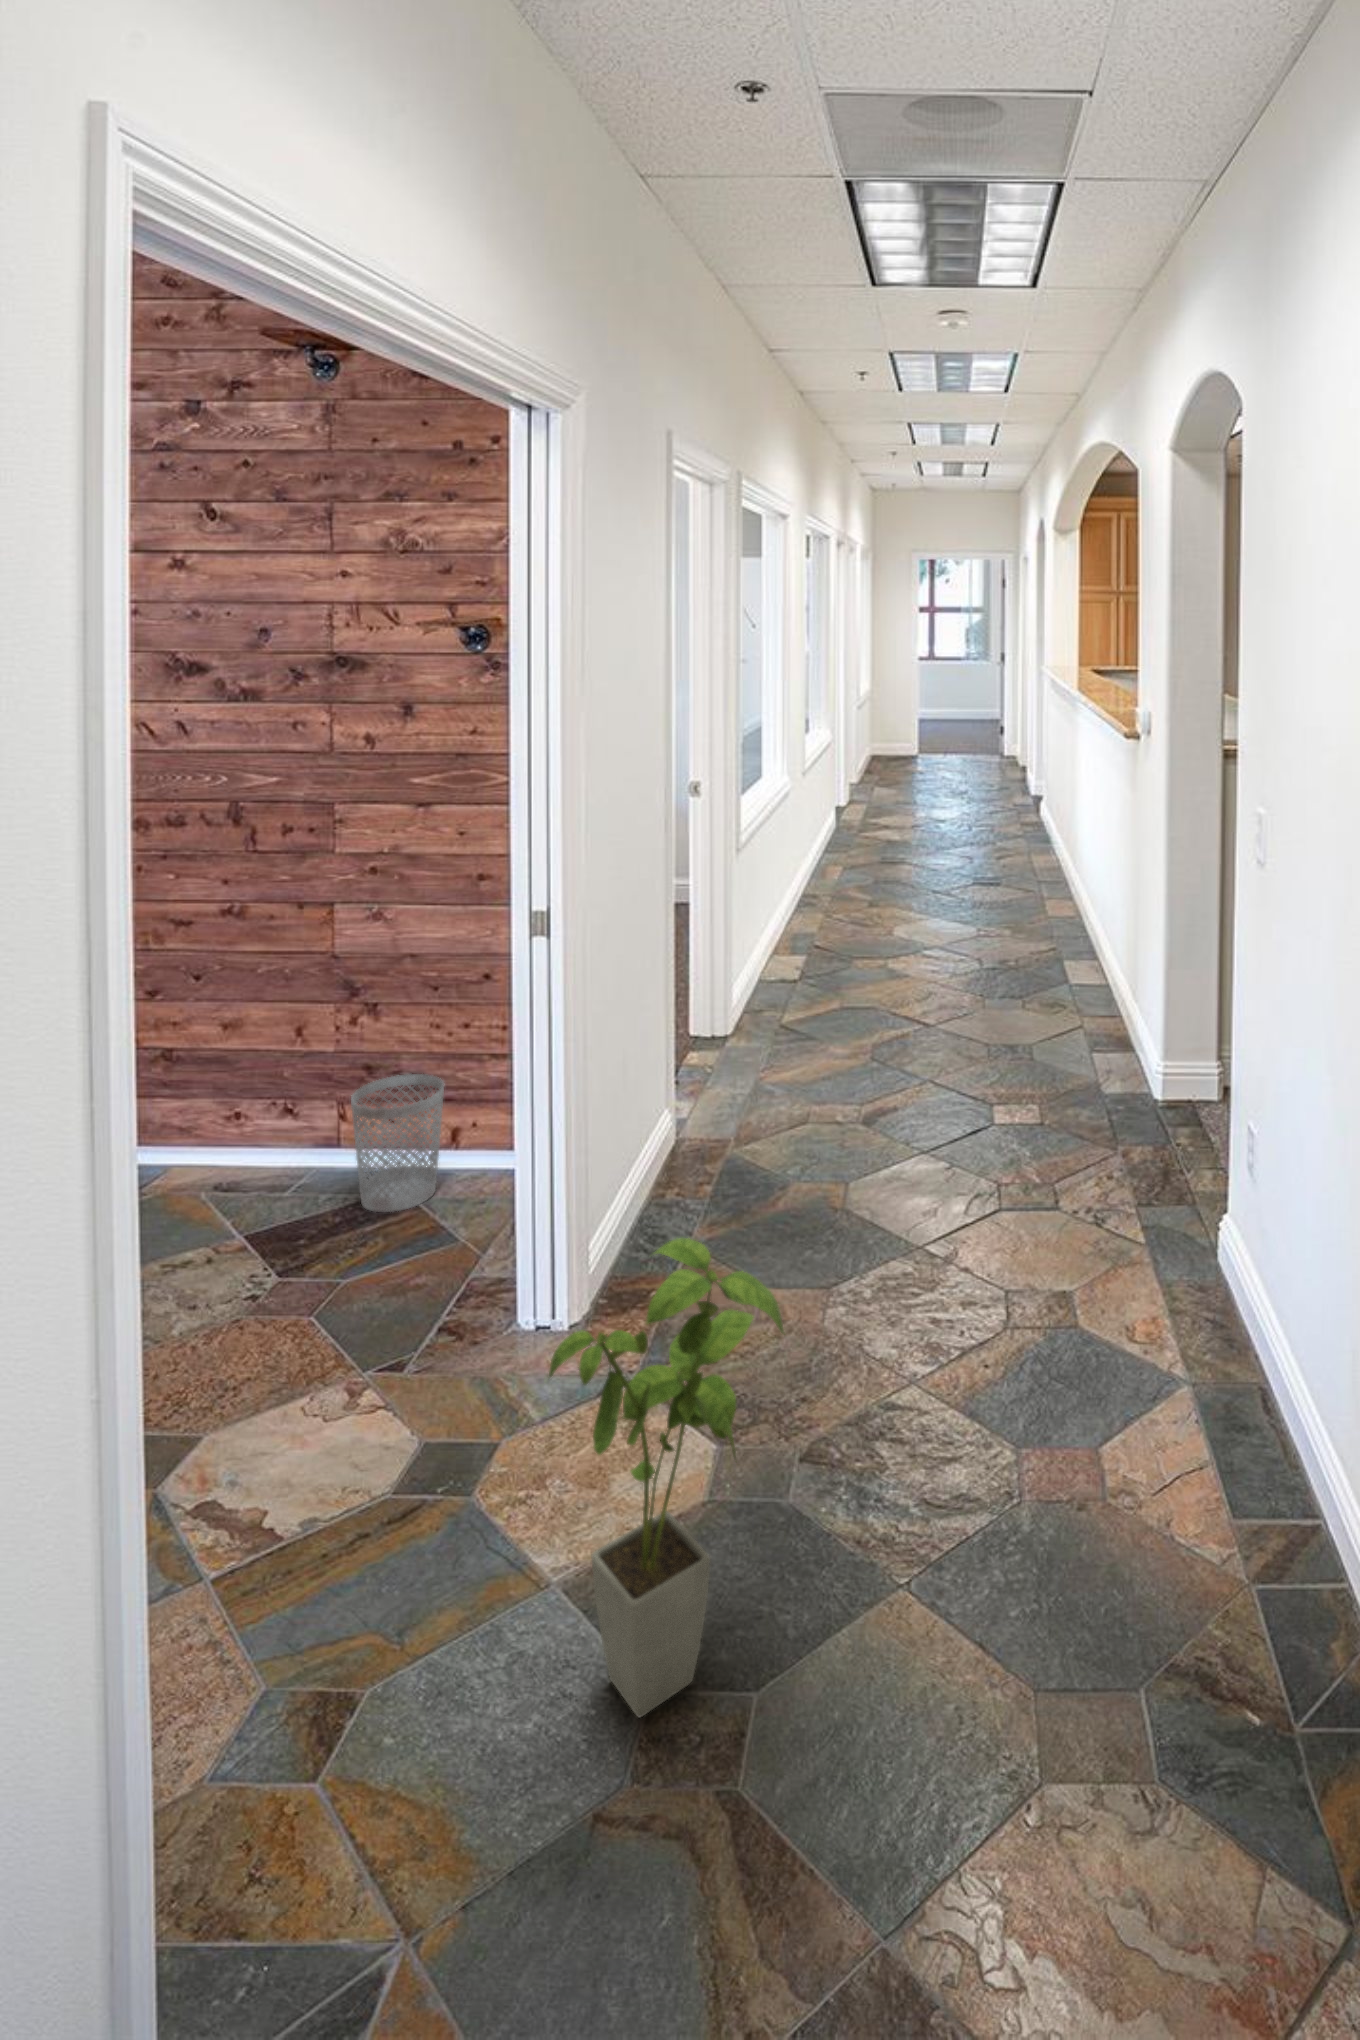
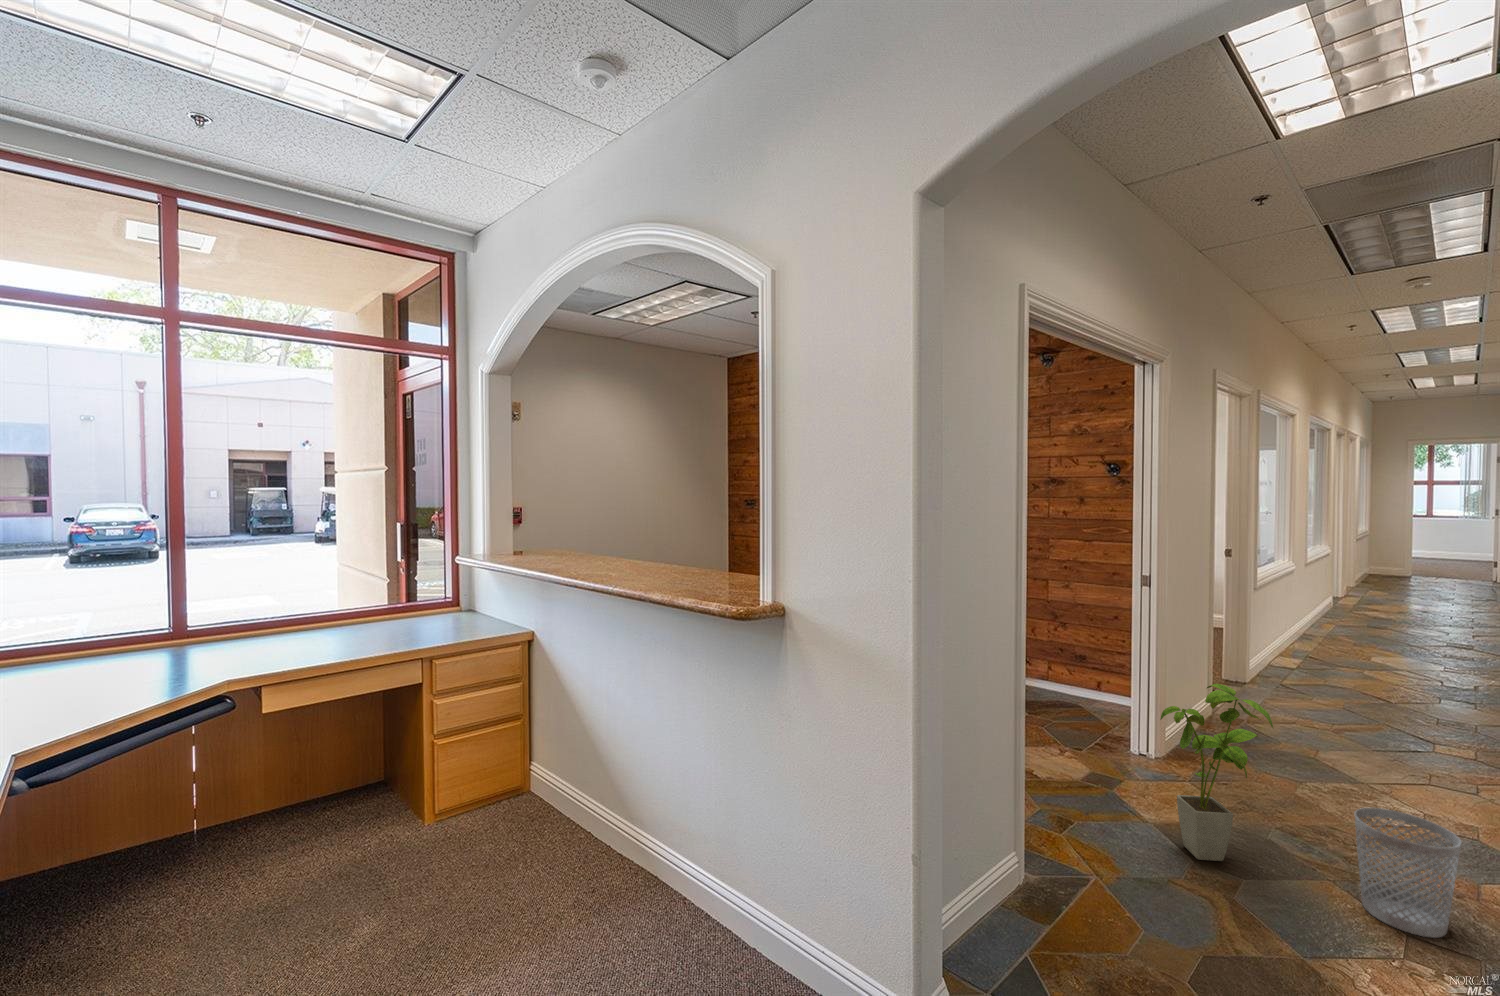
wastebasket: present [351,1074,444,1212] -> present [1355,808,1461,938]

